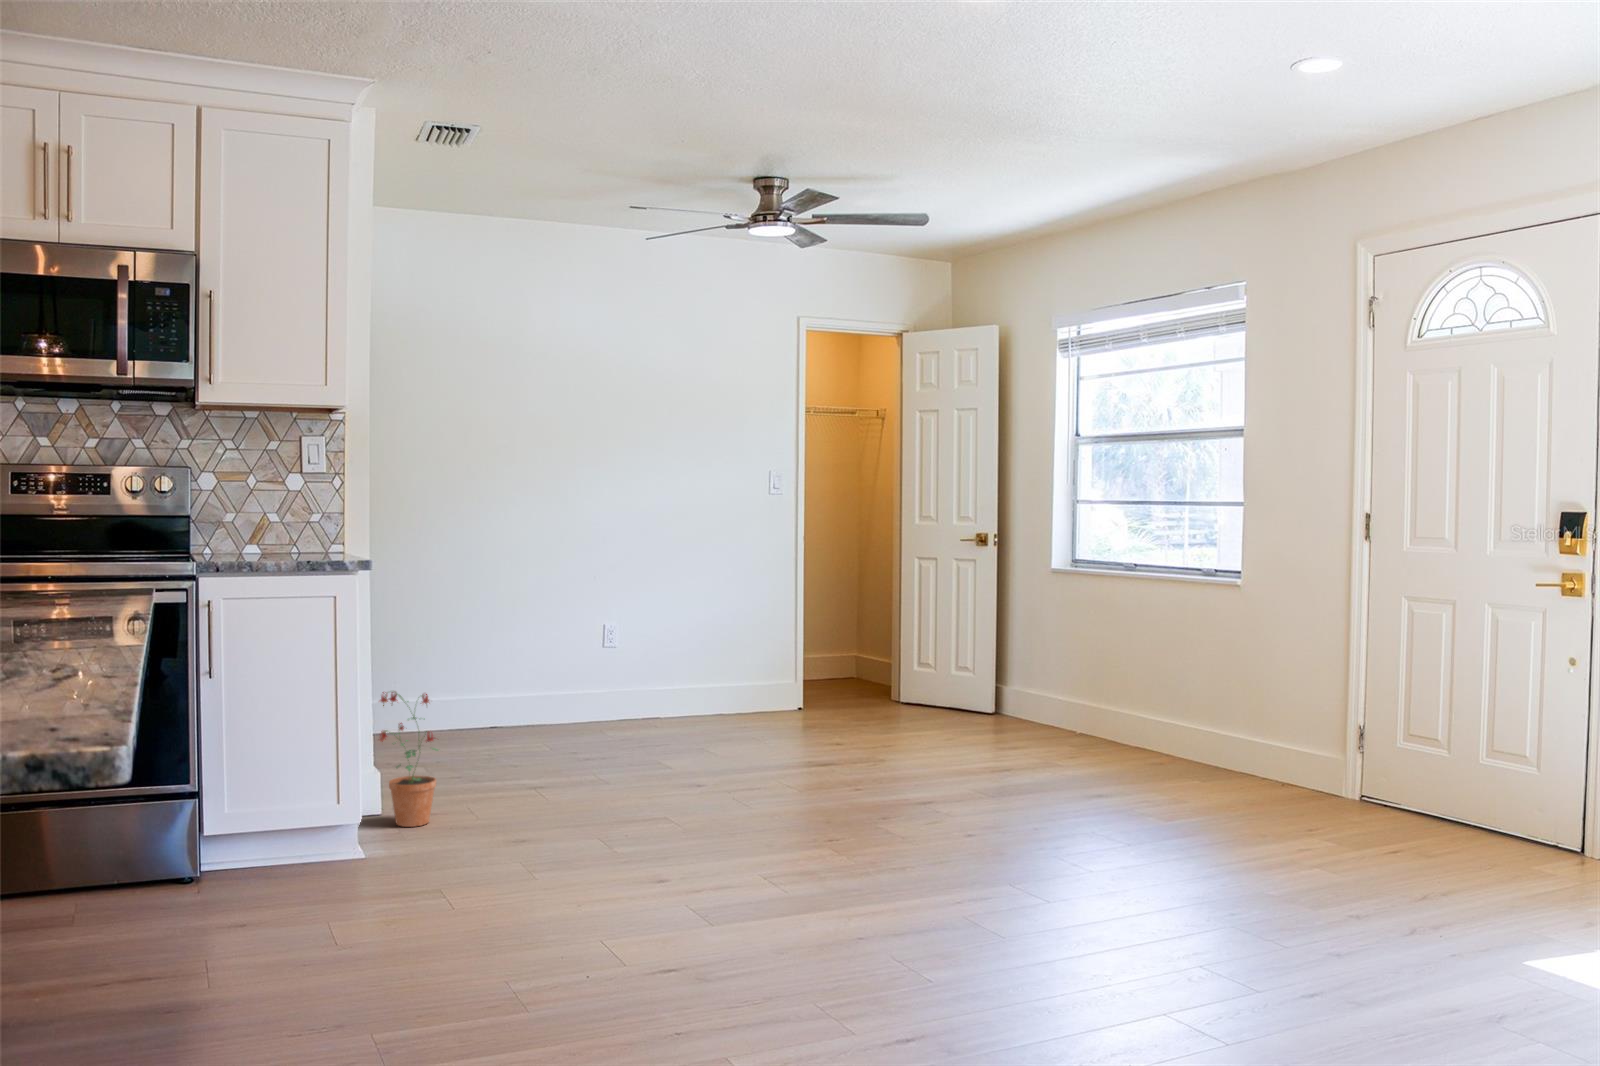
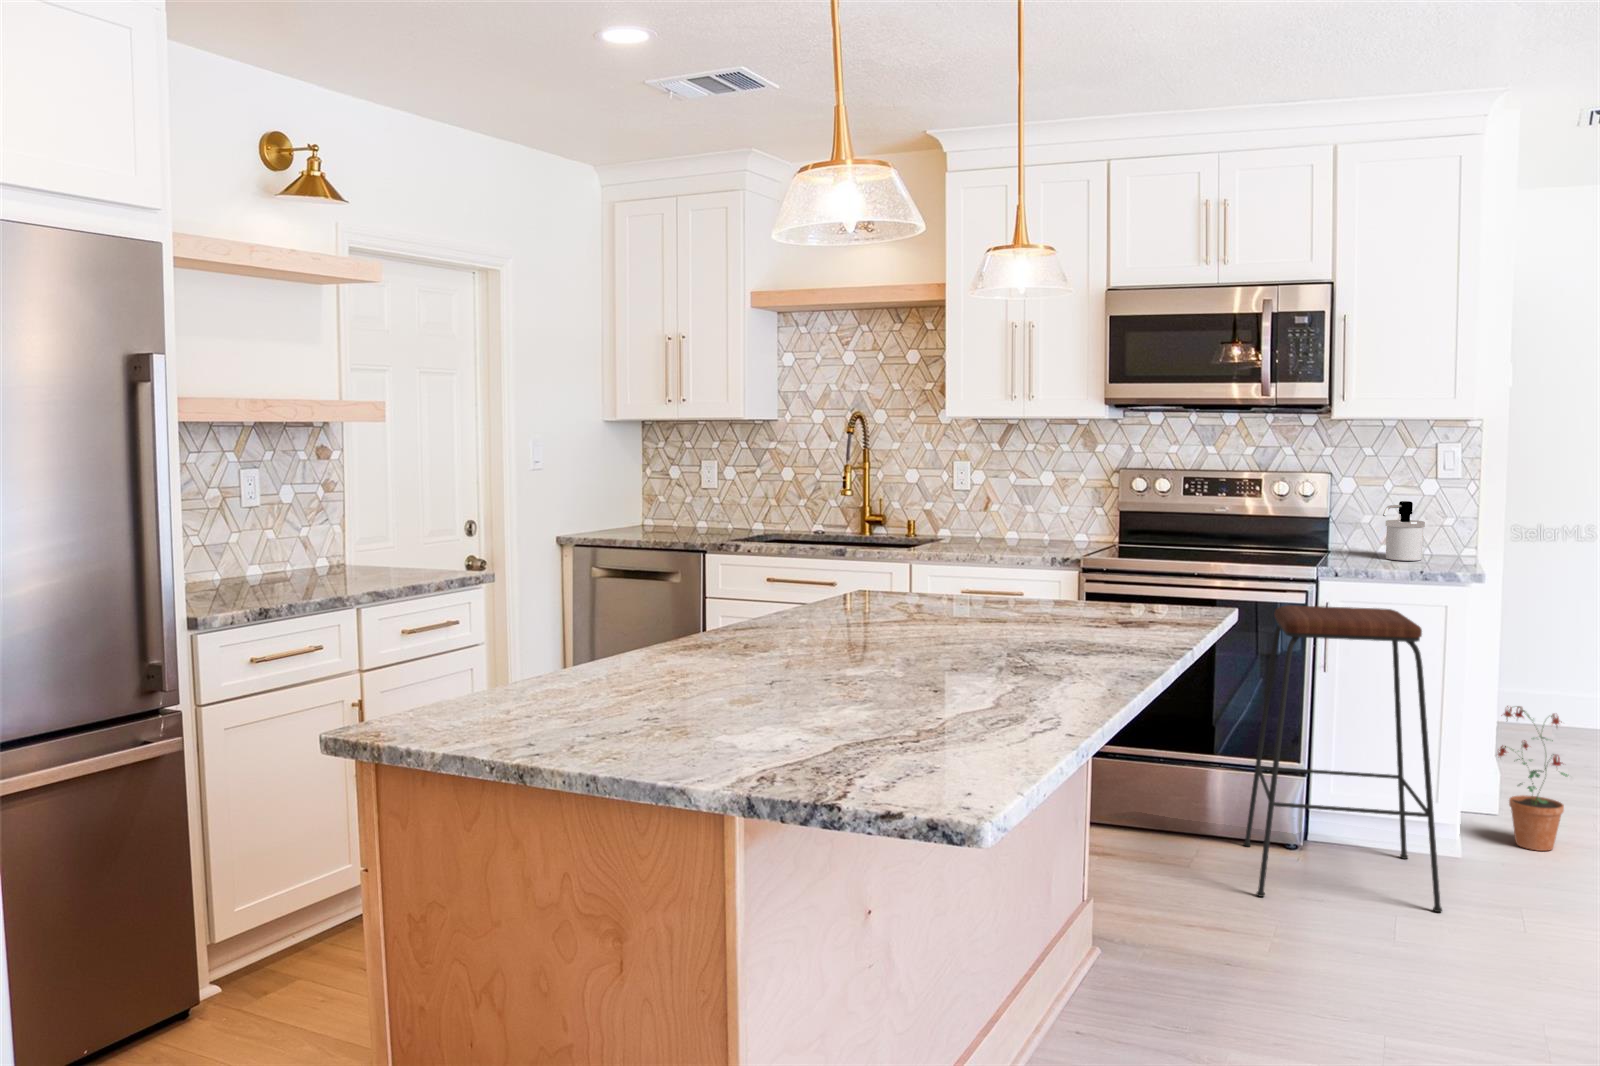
soap dispenser: none [255,496,294,557] -> present [1383,501,1425,561]
bar stool: none [125,599,363,936] -> present [1244,605,1442,912]

